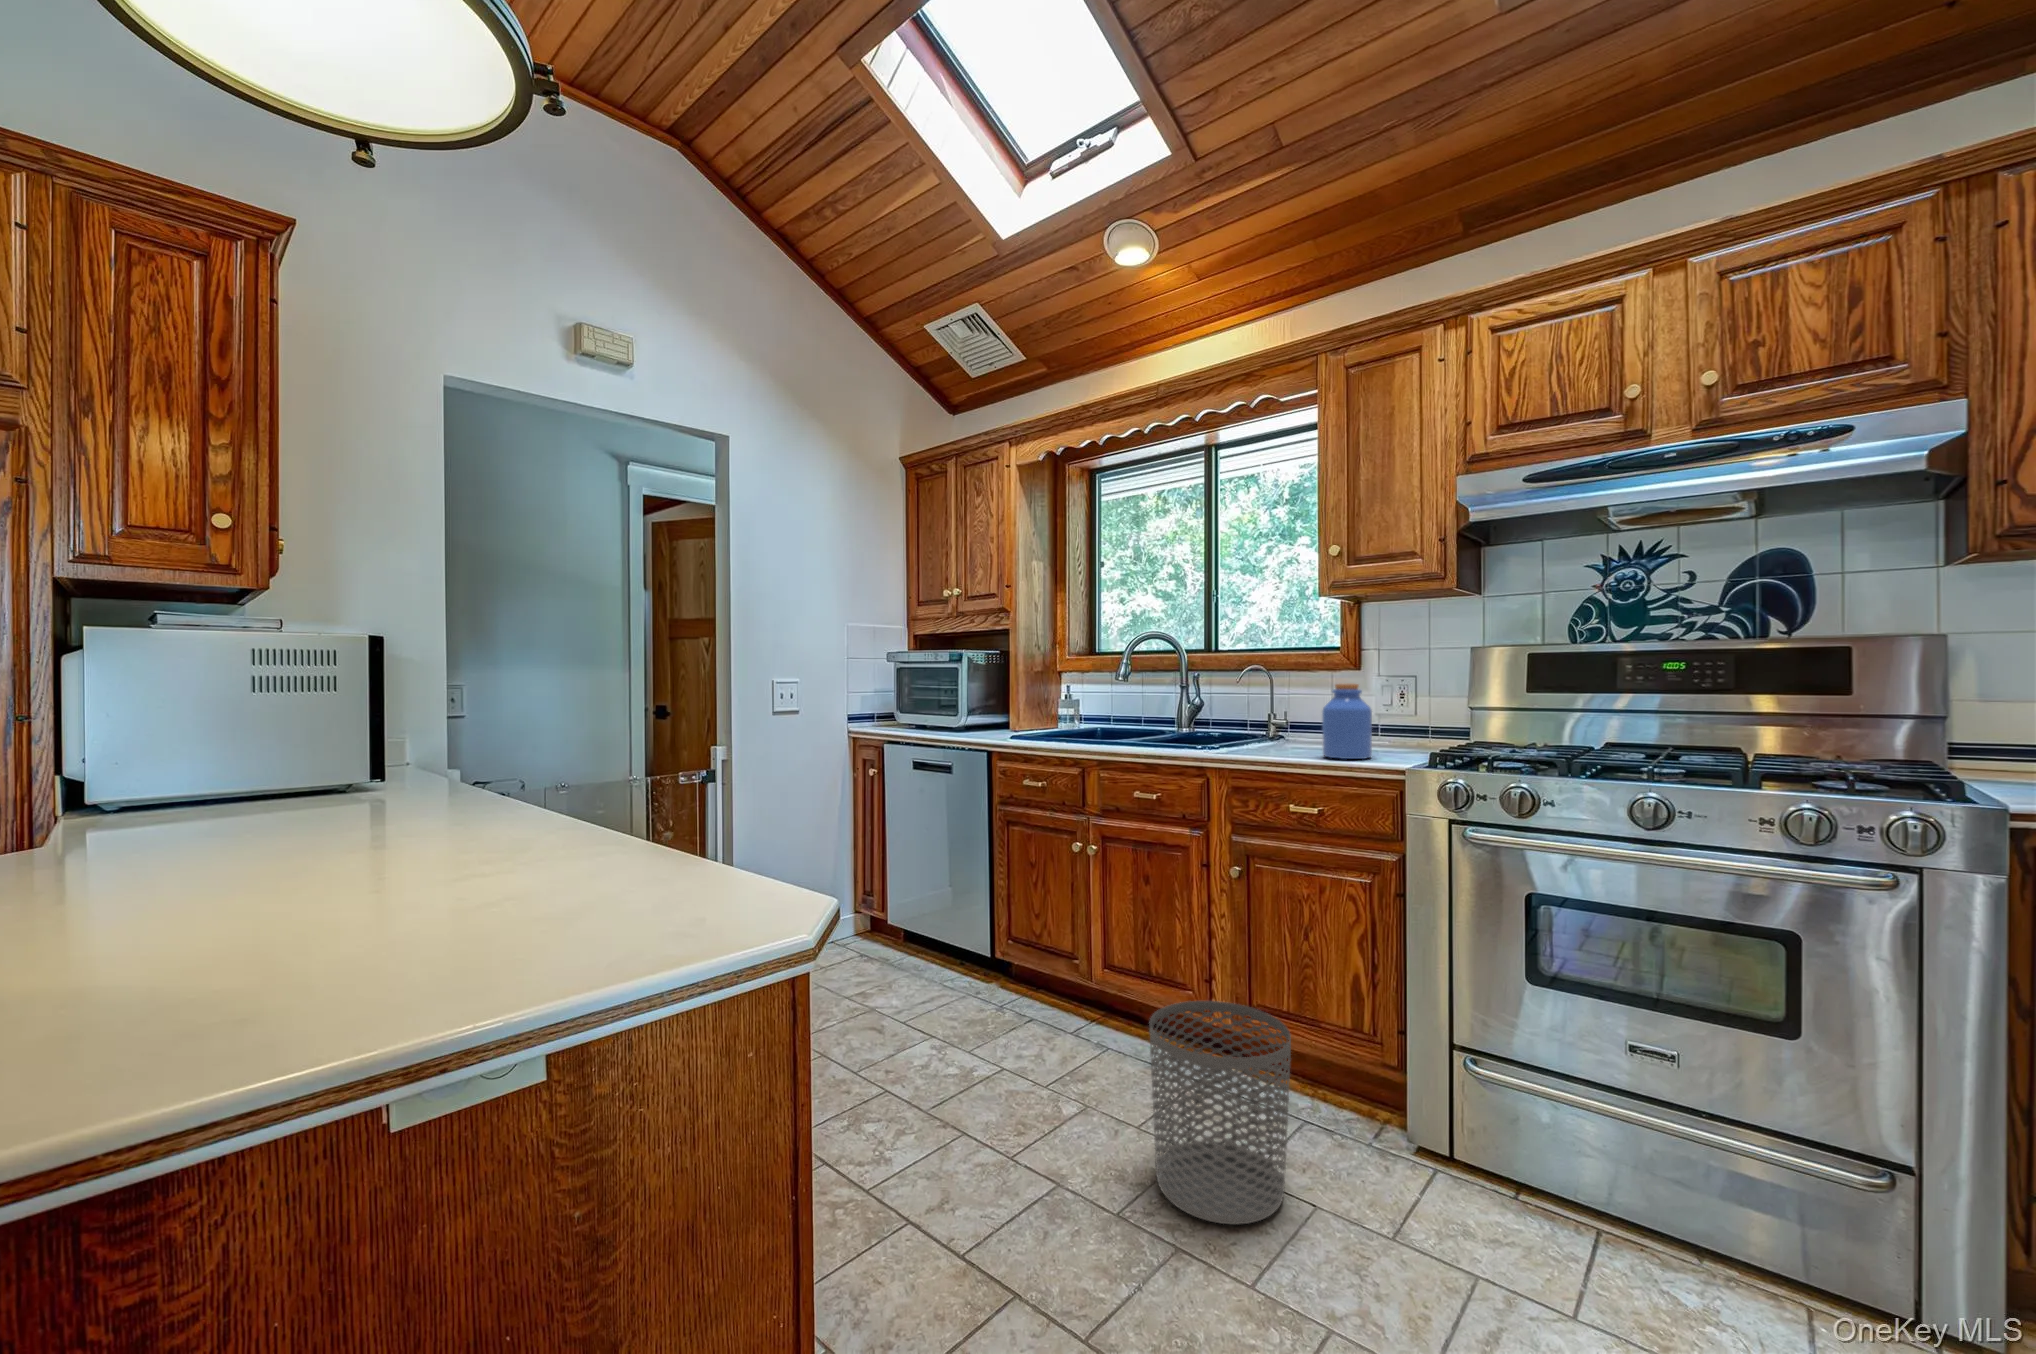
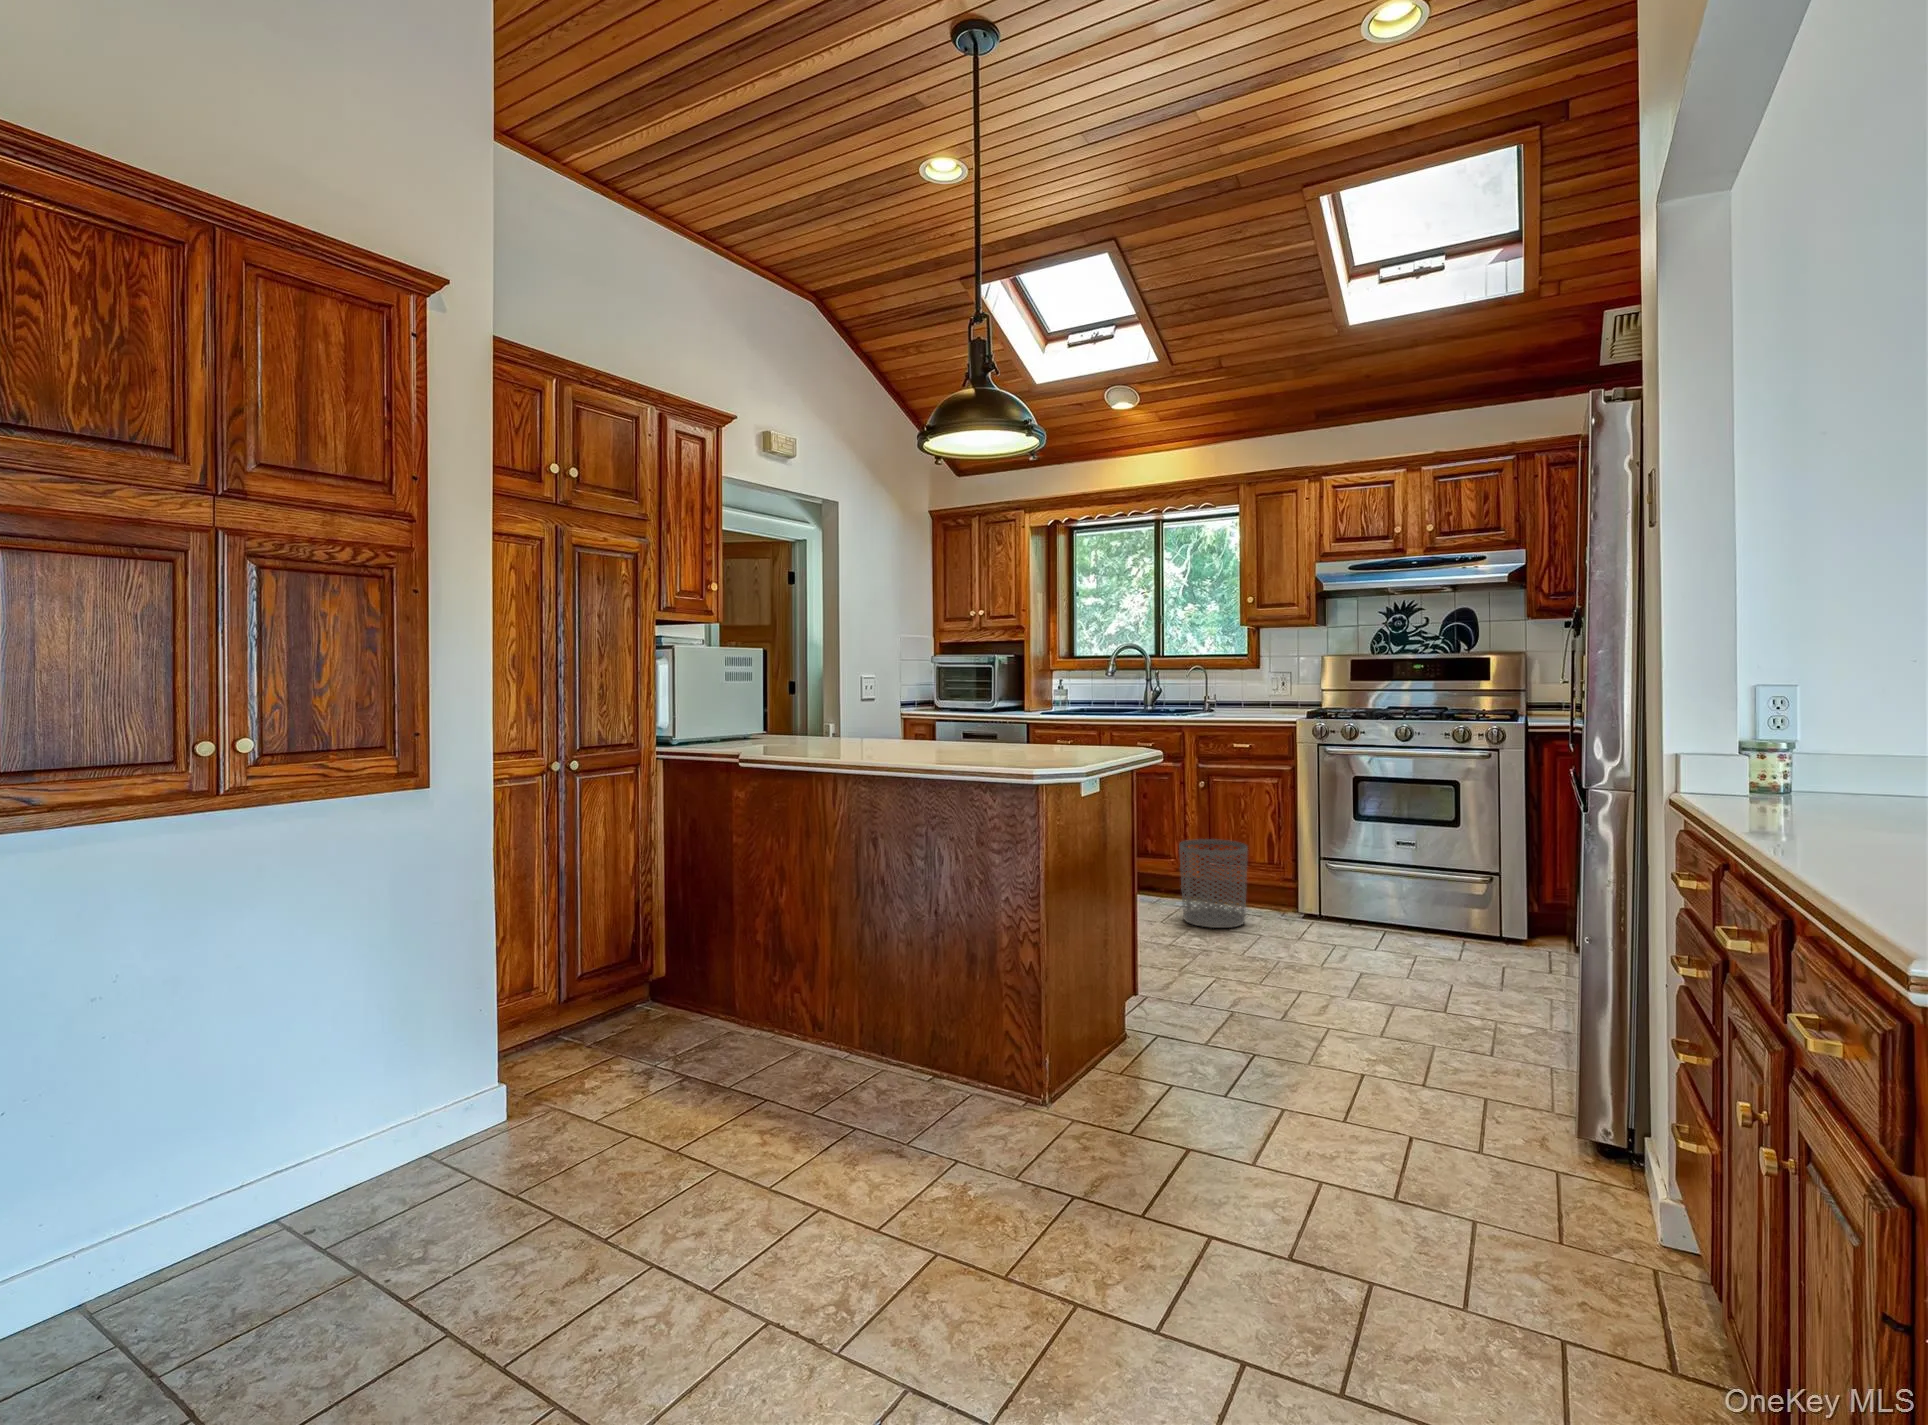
jar: present [1322,684,1372,759] -> none [1248,677,1274,718]

